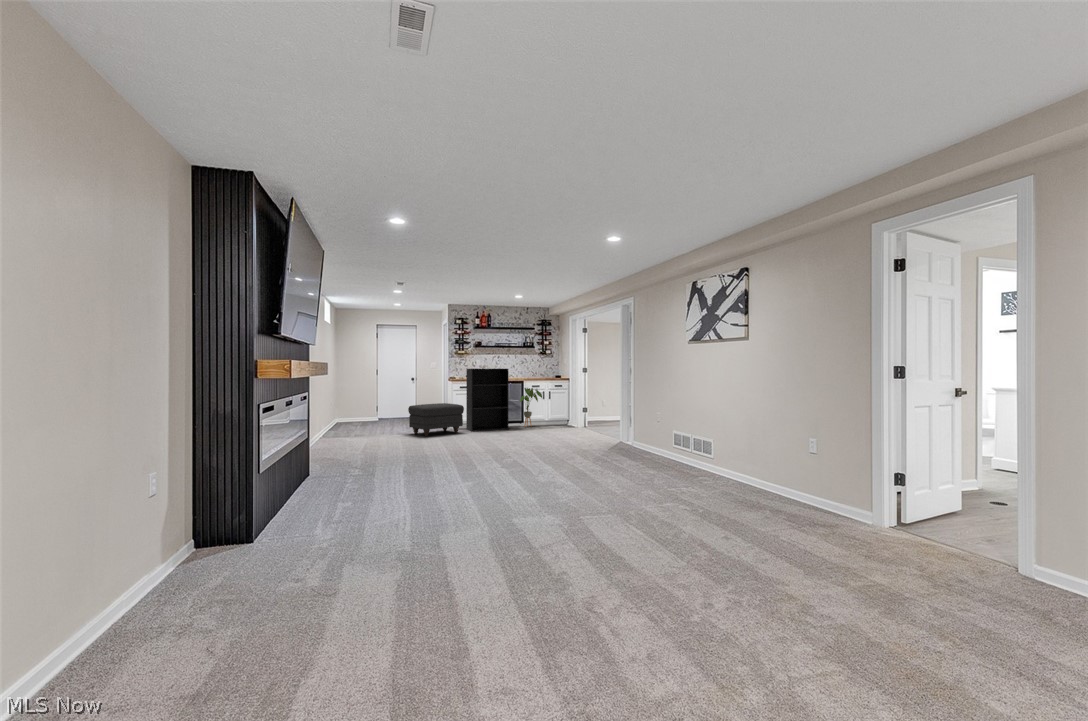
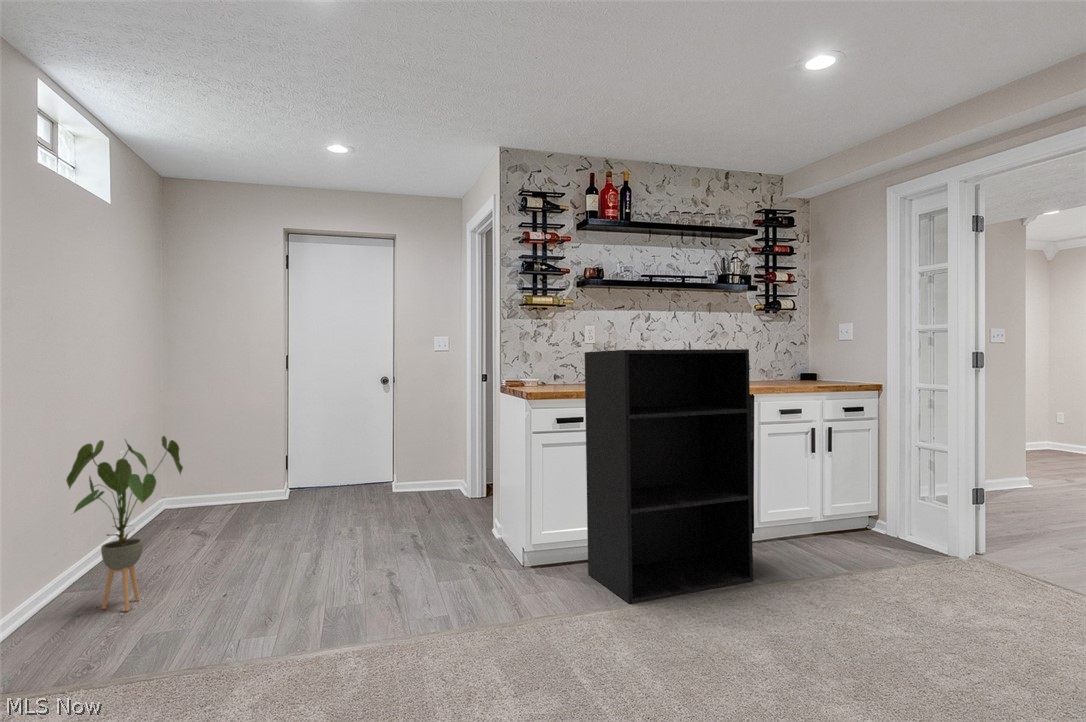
house plant: present [520,388,542,427] -> present [66,436,183,611]
ottoman: present [408,403,464,436] -> none [370,489,610,681]

